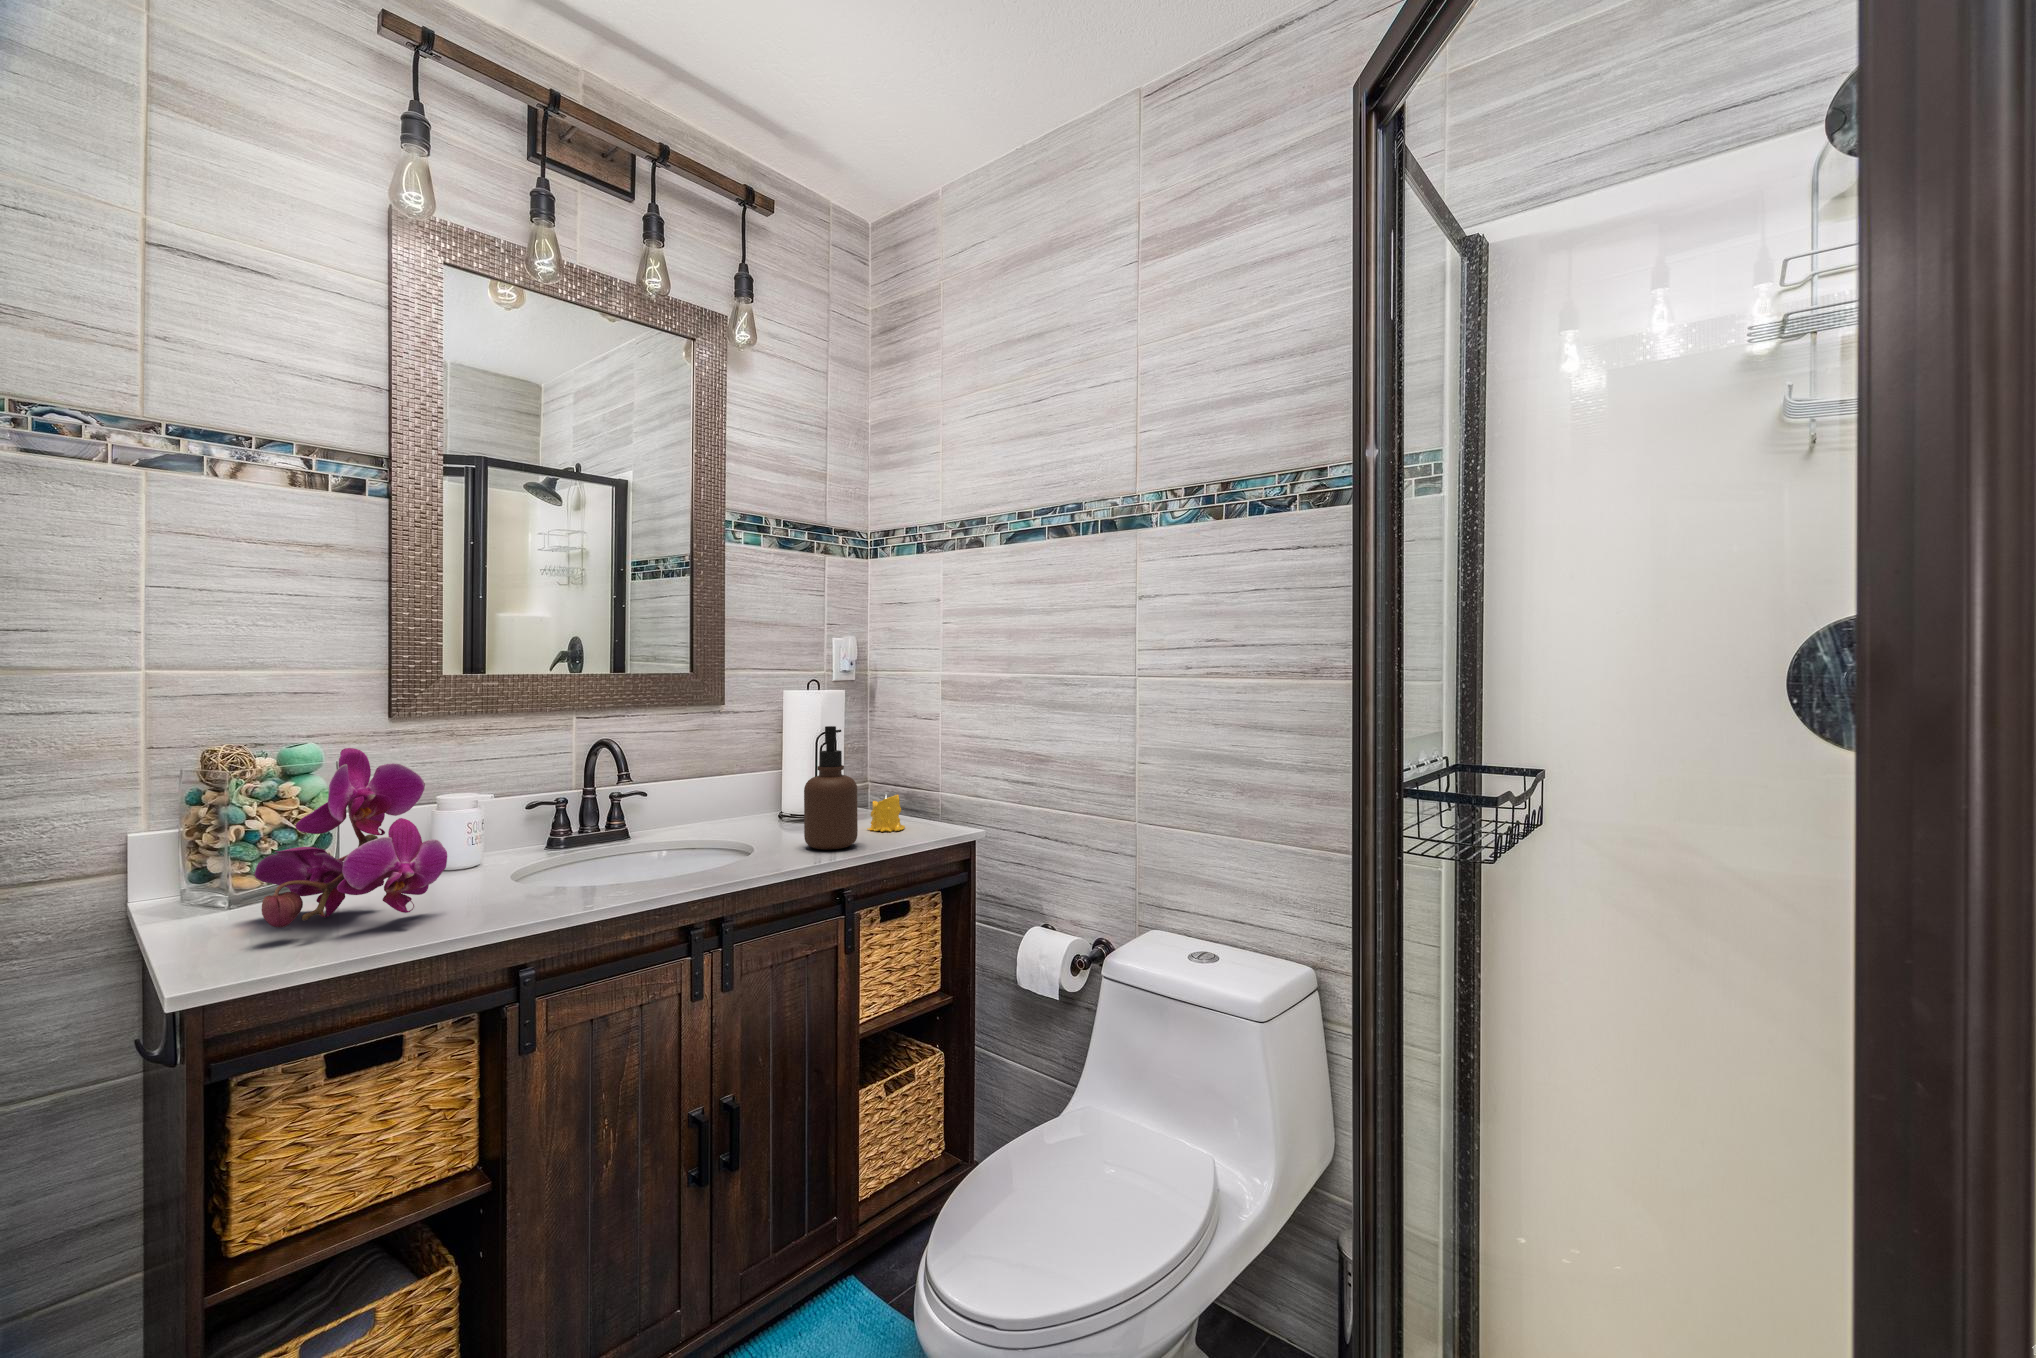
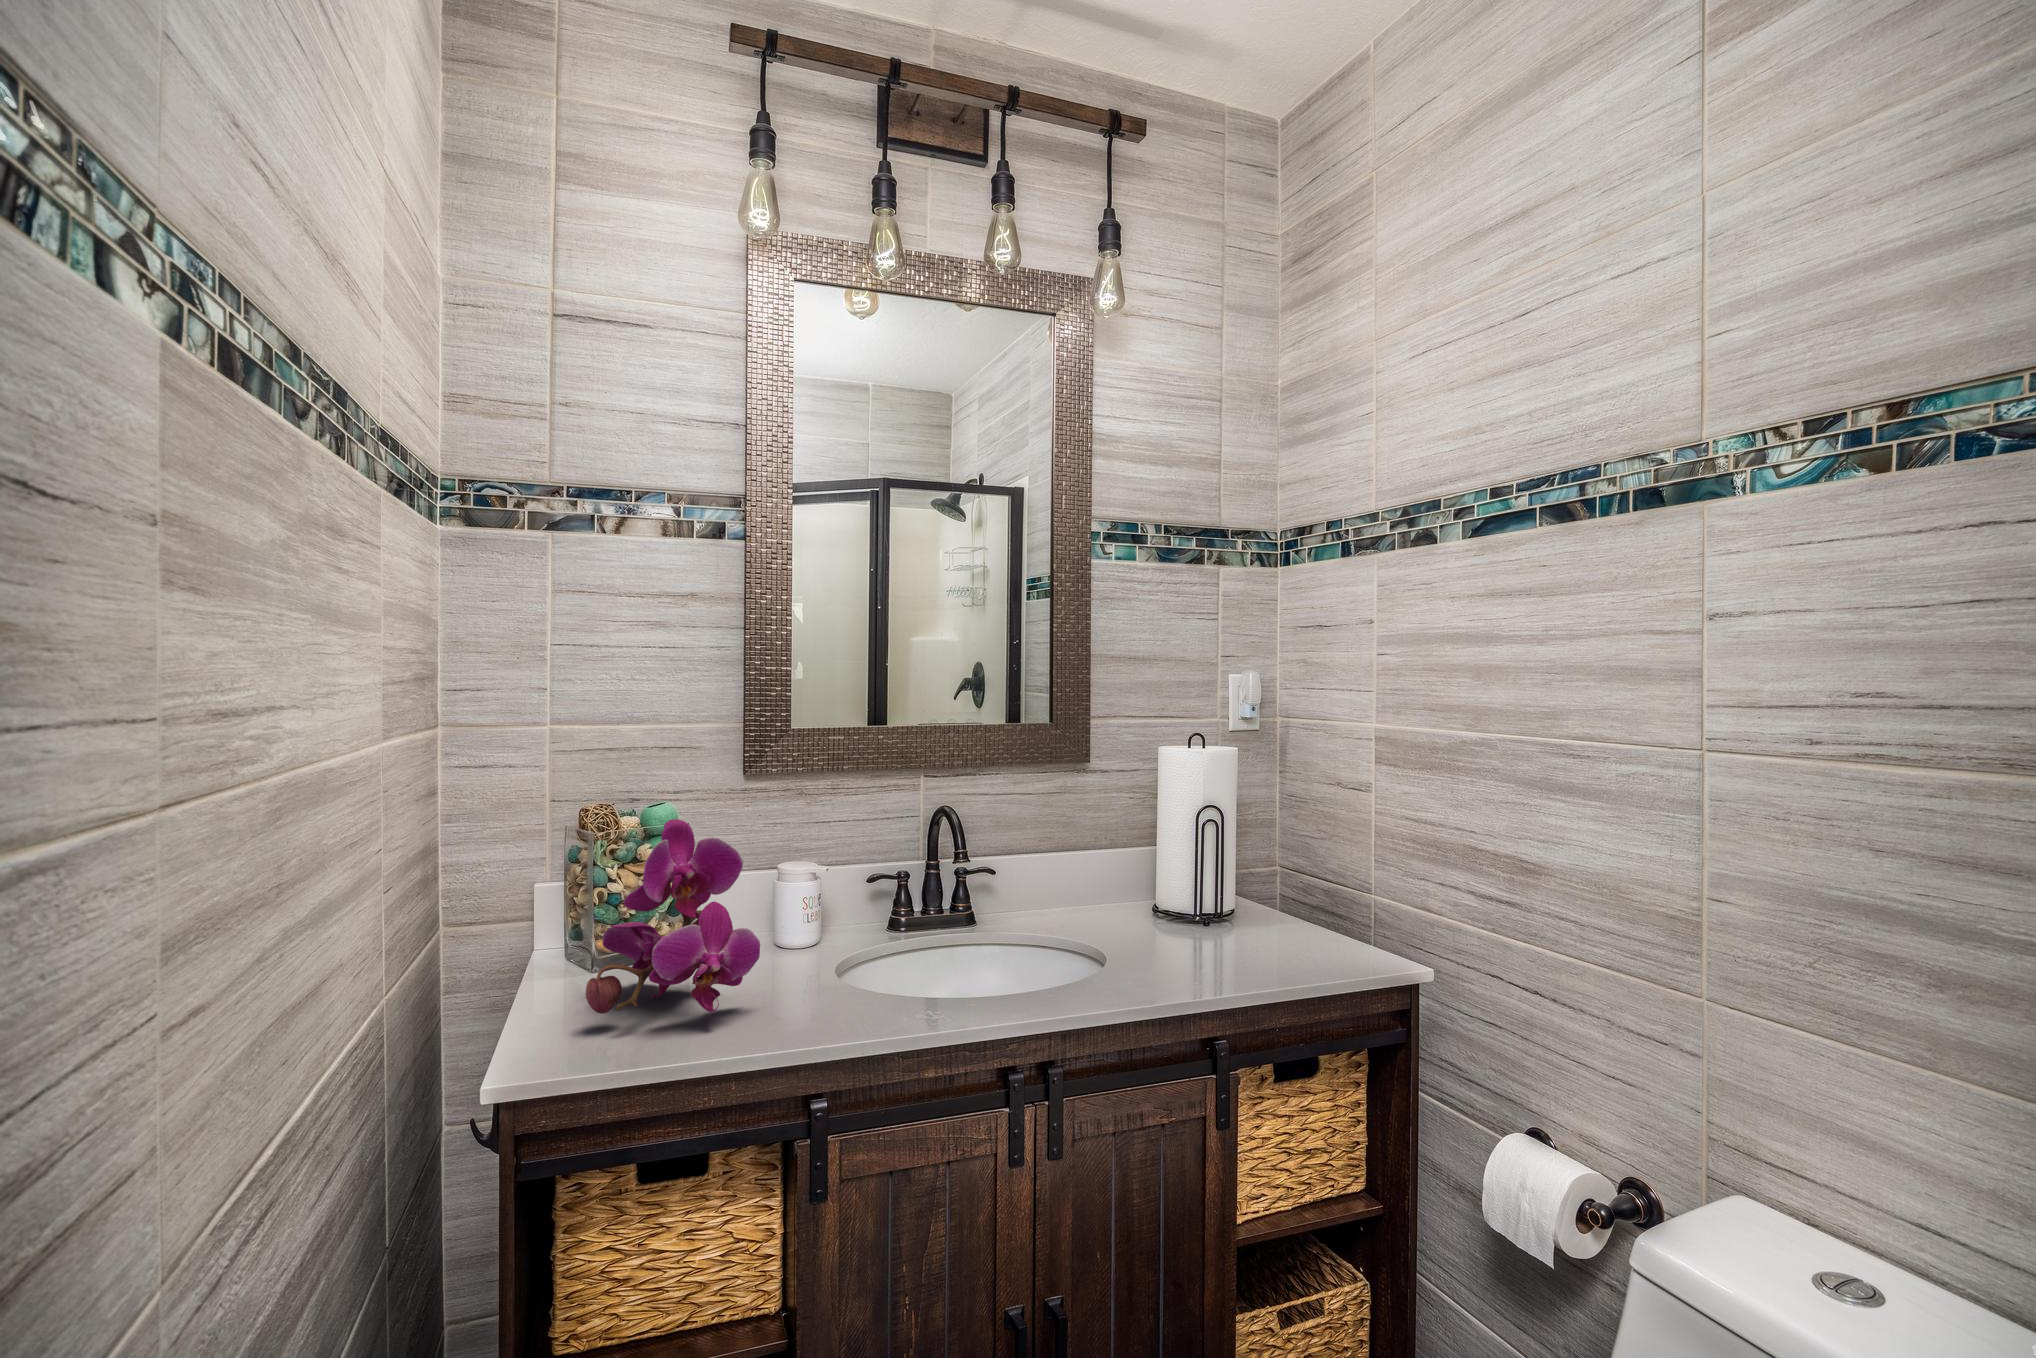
soap dispenser: present [804,726,858,850] -> none [1175,799,1246,966]
candle: present [867,795,905,832] -> none [1267,886,1320,941]

